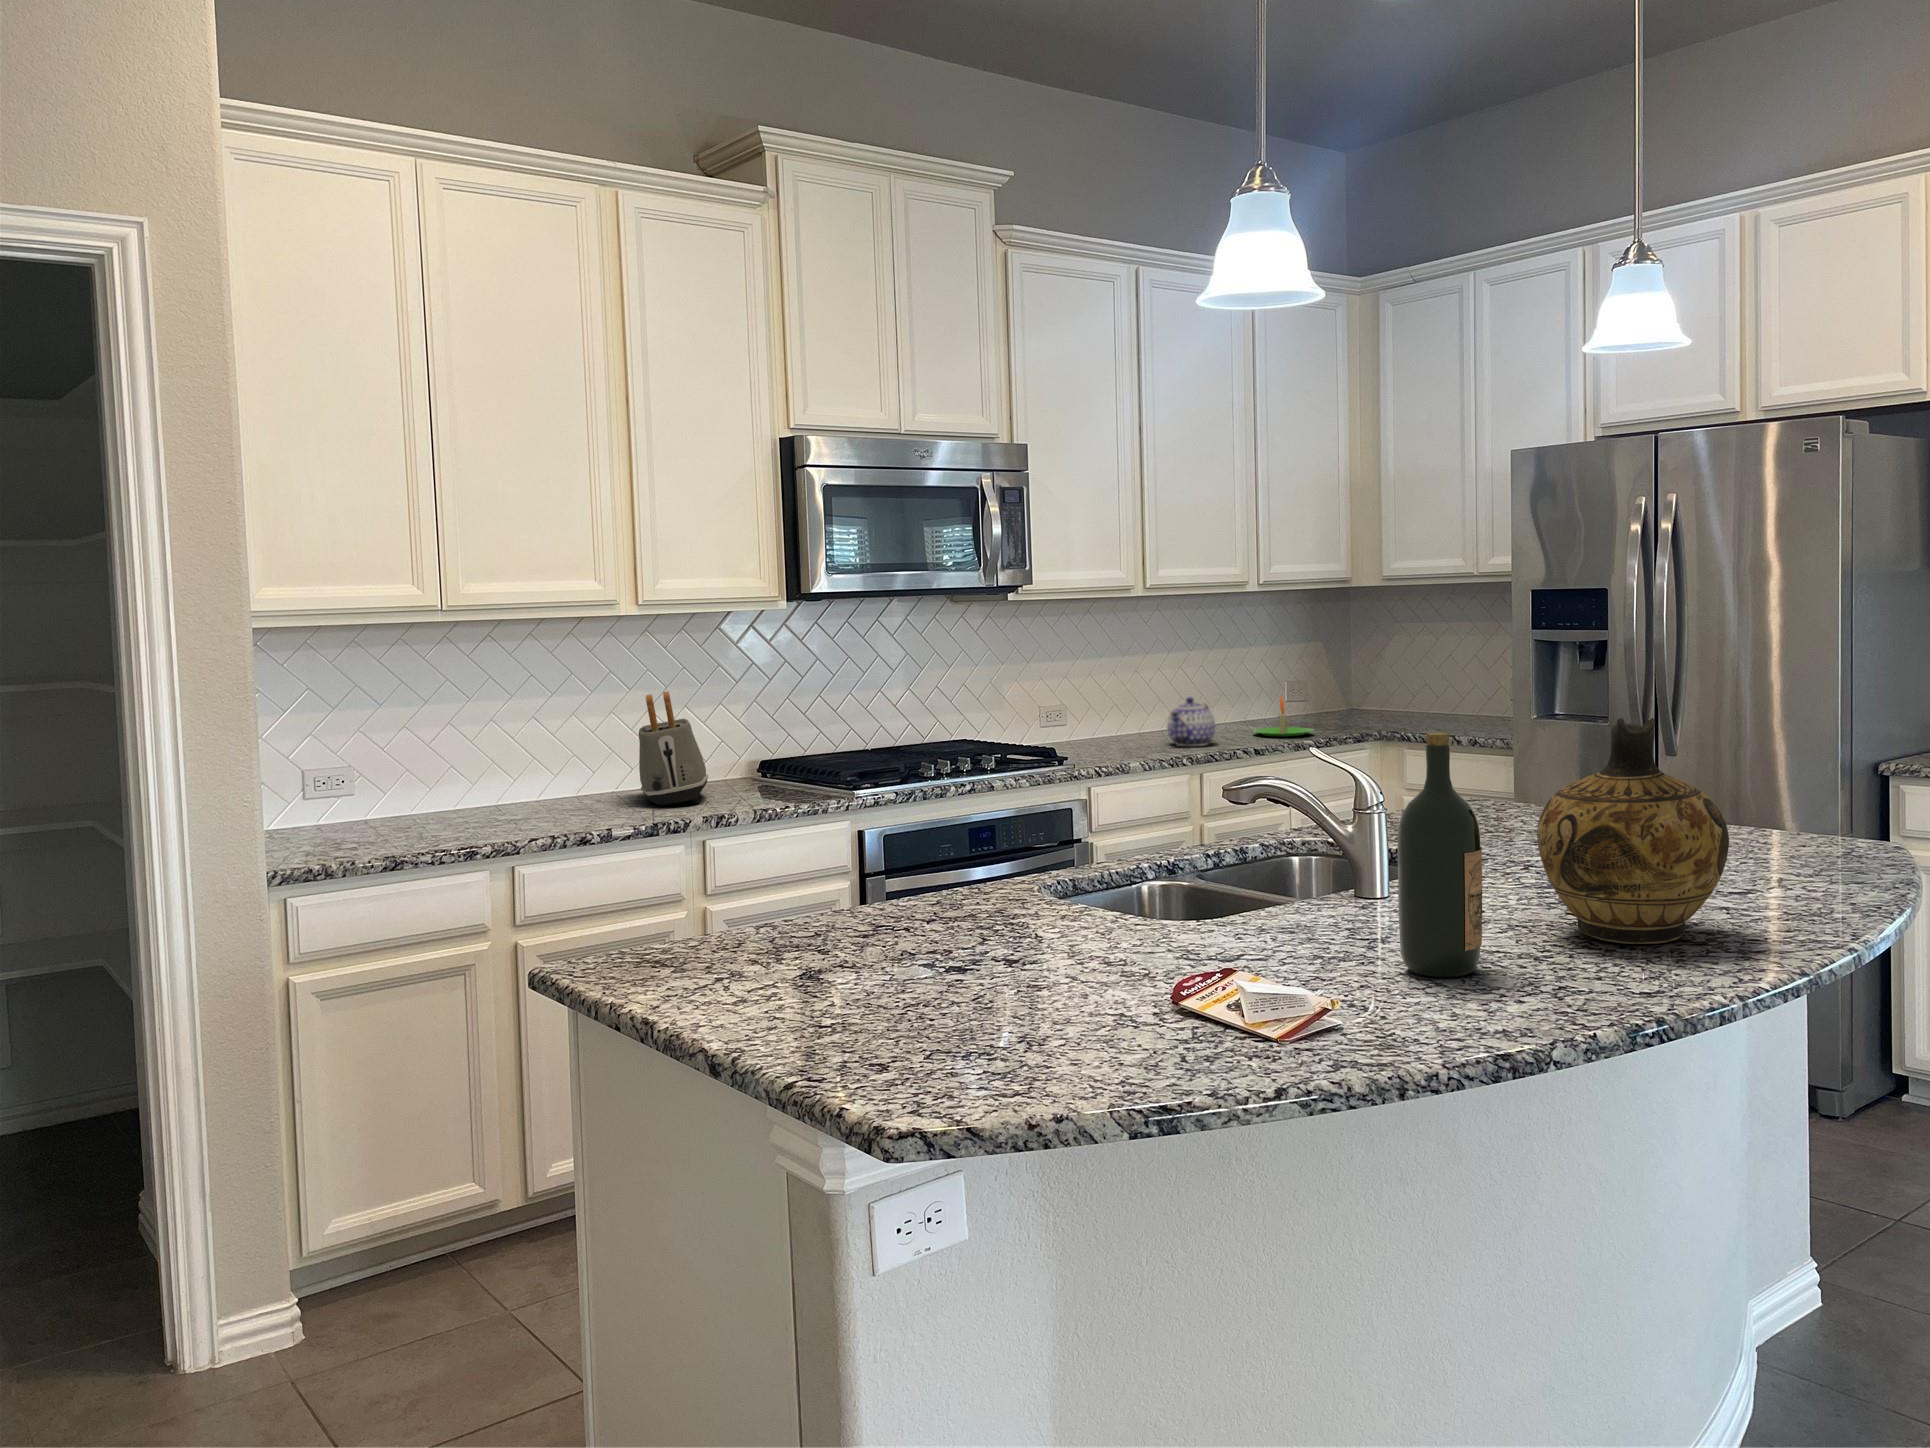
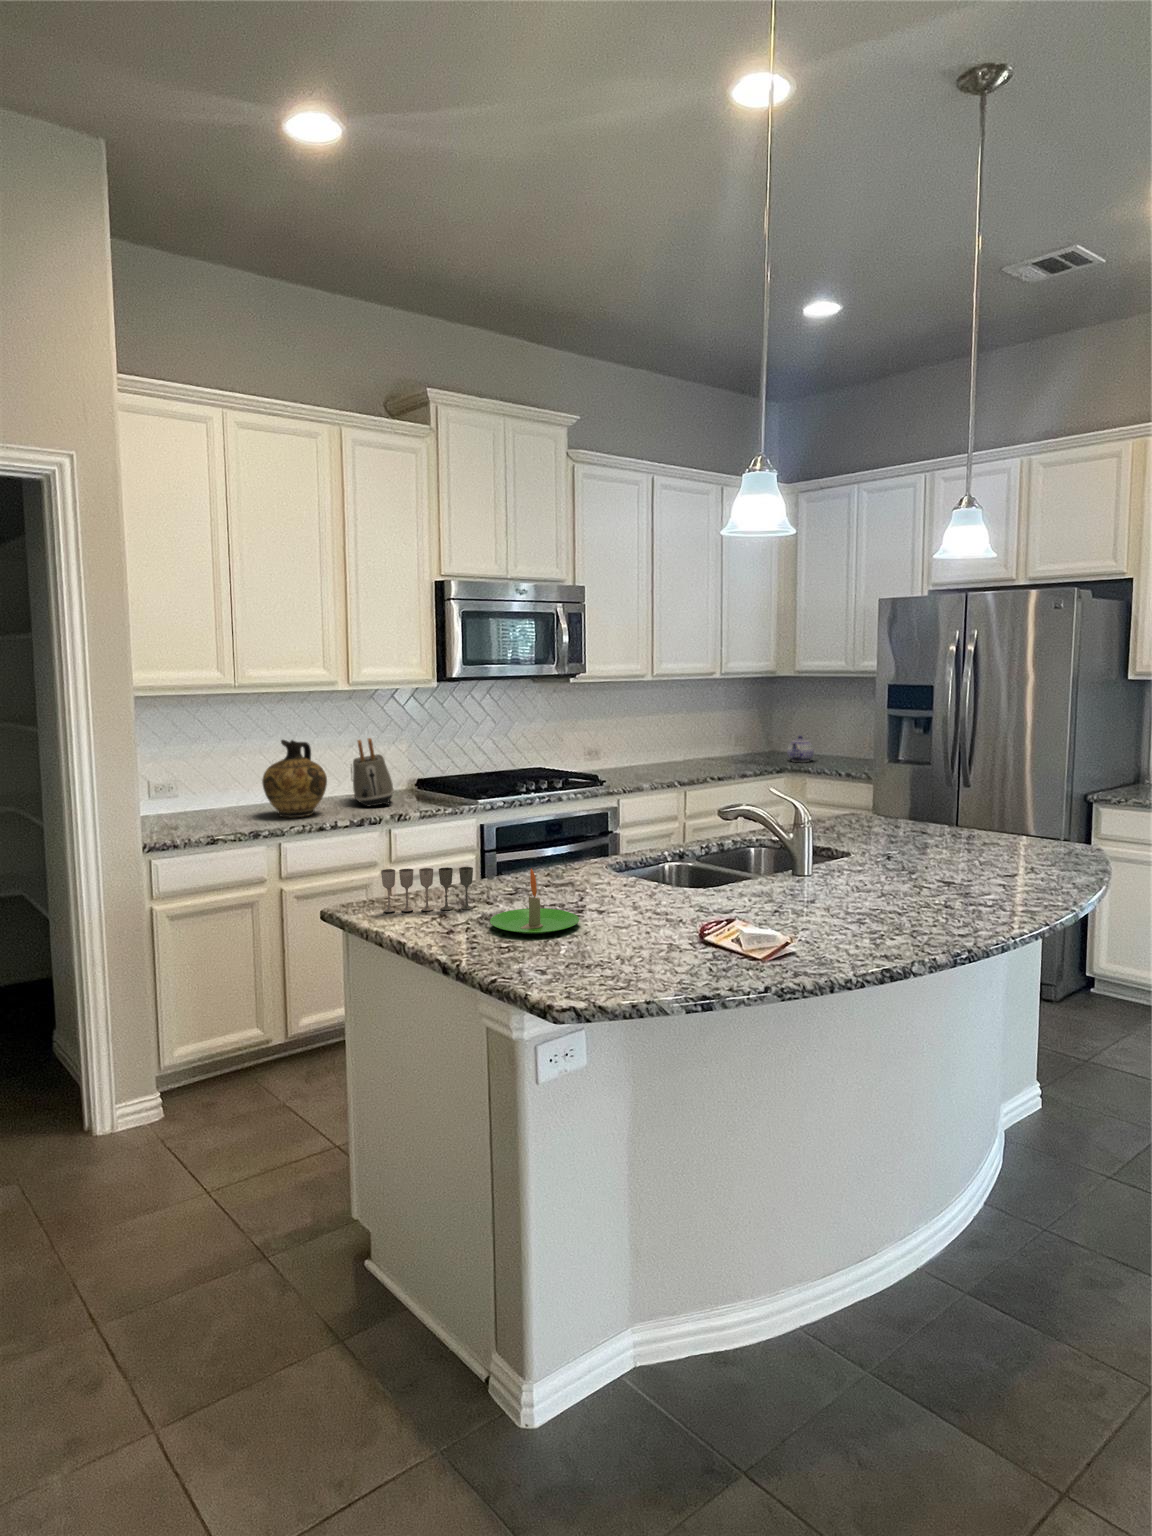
candle: present [1253,696,1314,737] -> present [490,869,579,934]
teapot: present [1167,697,1215,746] -> present [787,736,814,762]
ceramic jug: present [1537,718,1729,944] -> present [262,740,327,817]
wine bottle: present [1398,733,1482,977] -> none [824,786,872,924]
wine glass: none [631,891,792,972] -> present [381,867,473,912]

